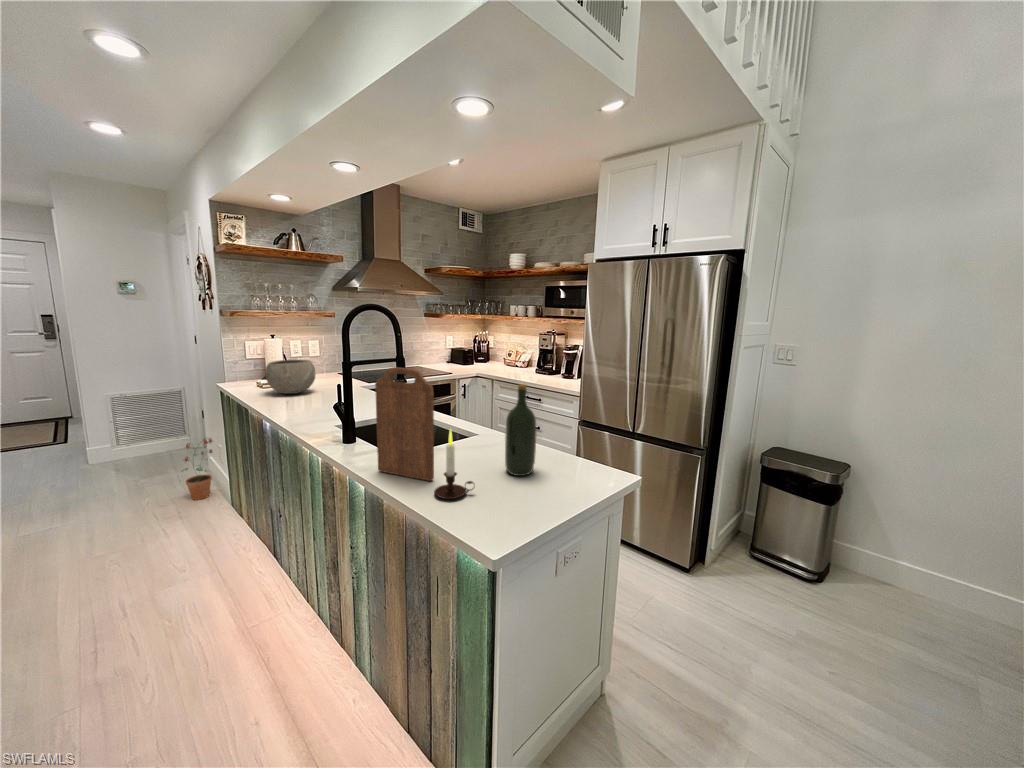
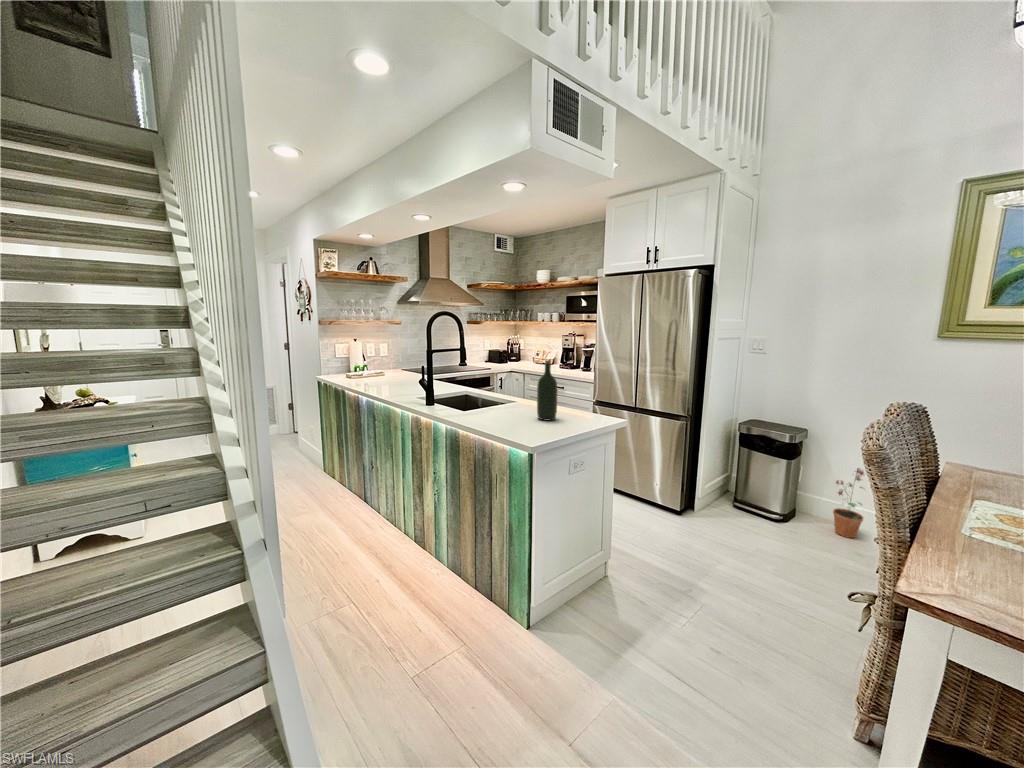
bowl: present [265,360,315,394] -> none [357,356,392,381]
cutting board: present [375,367,434,481] -> none [454,350,492,422]
candle: present [434,429,473,499] -> none [494,385,519,429]
potted plant: present [182,438,213,500] -> present [833,468,864,538]

